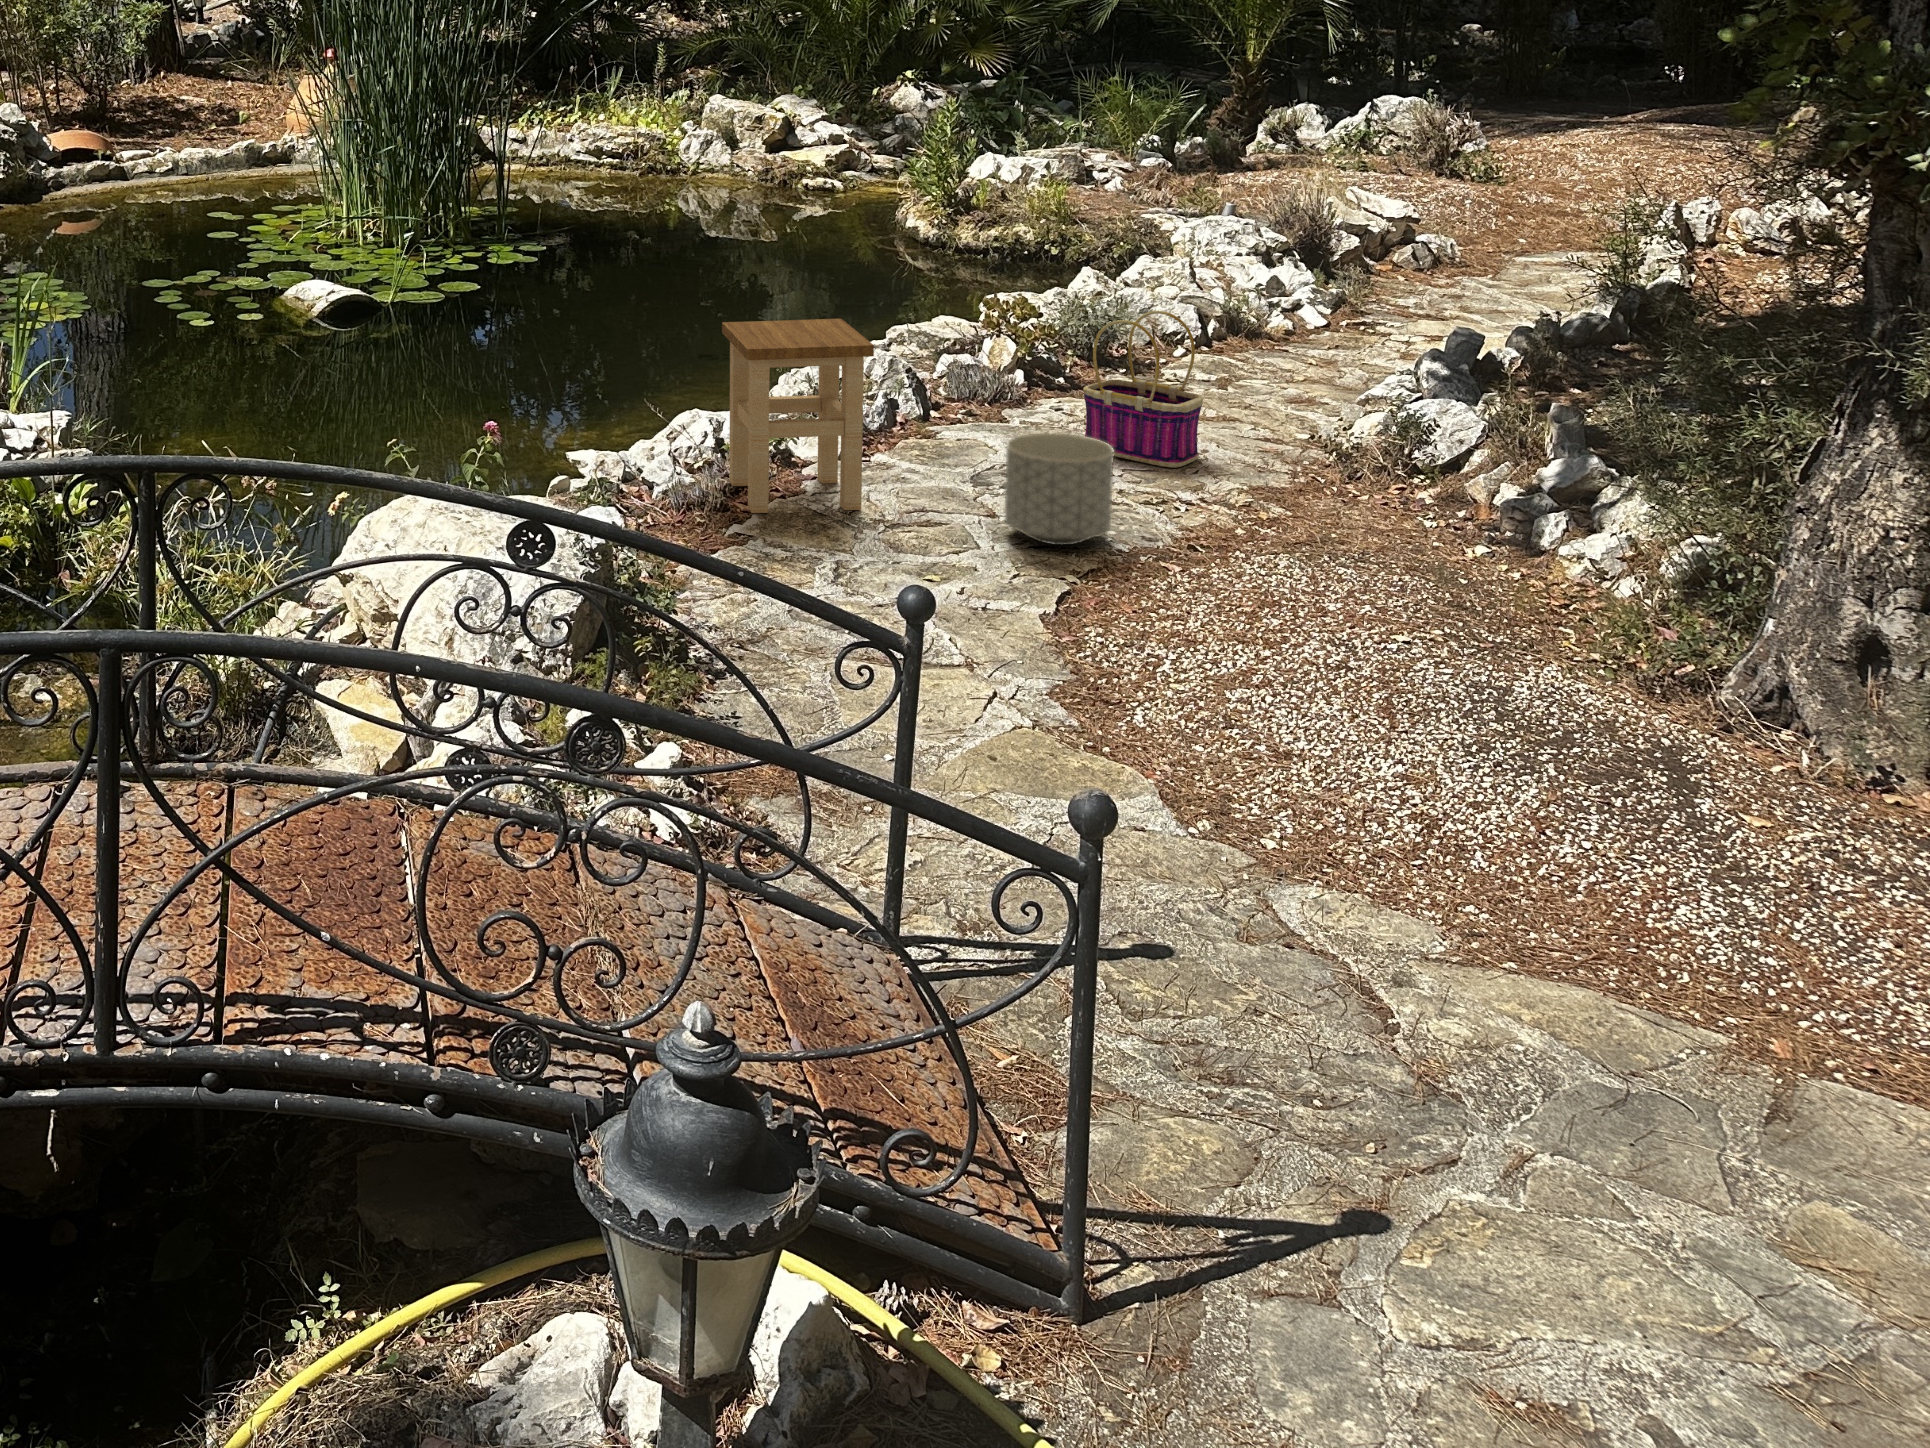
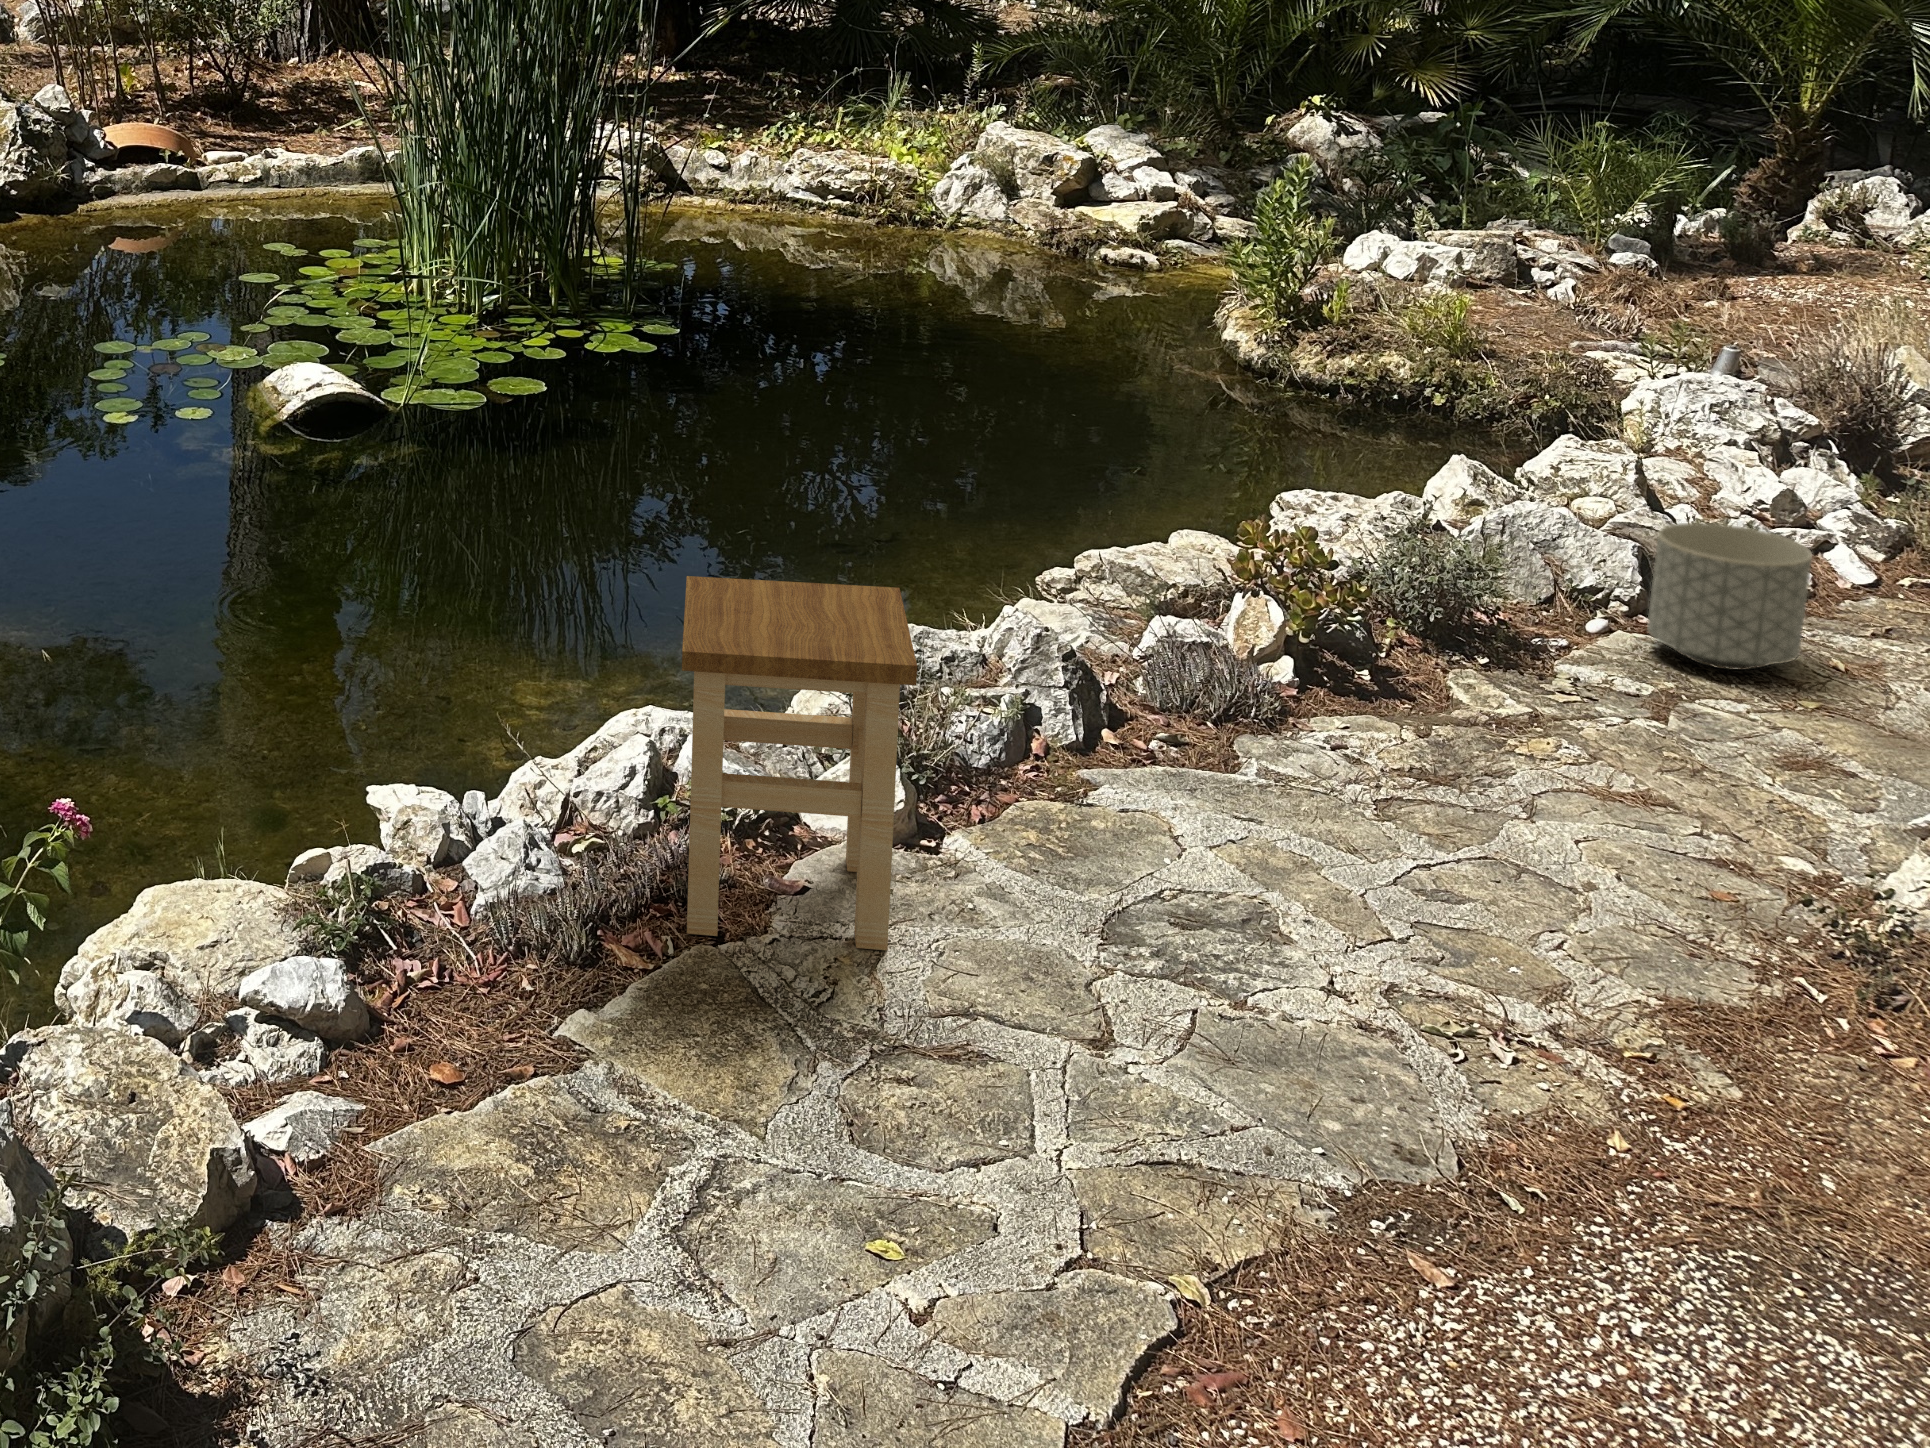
basket: present [1083,311,1203,468] -> none [1358,612,1587,913]
planter: present [1005,433,1113,545] -> present [1647,523,1812,670]

